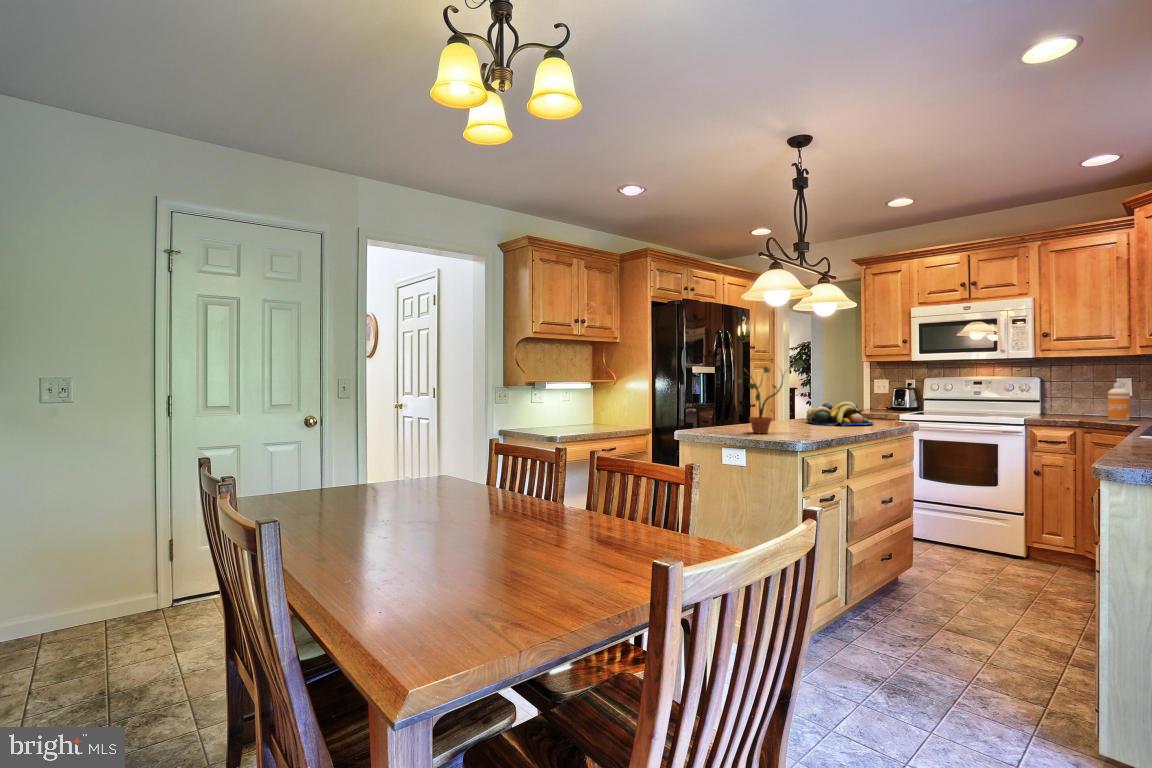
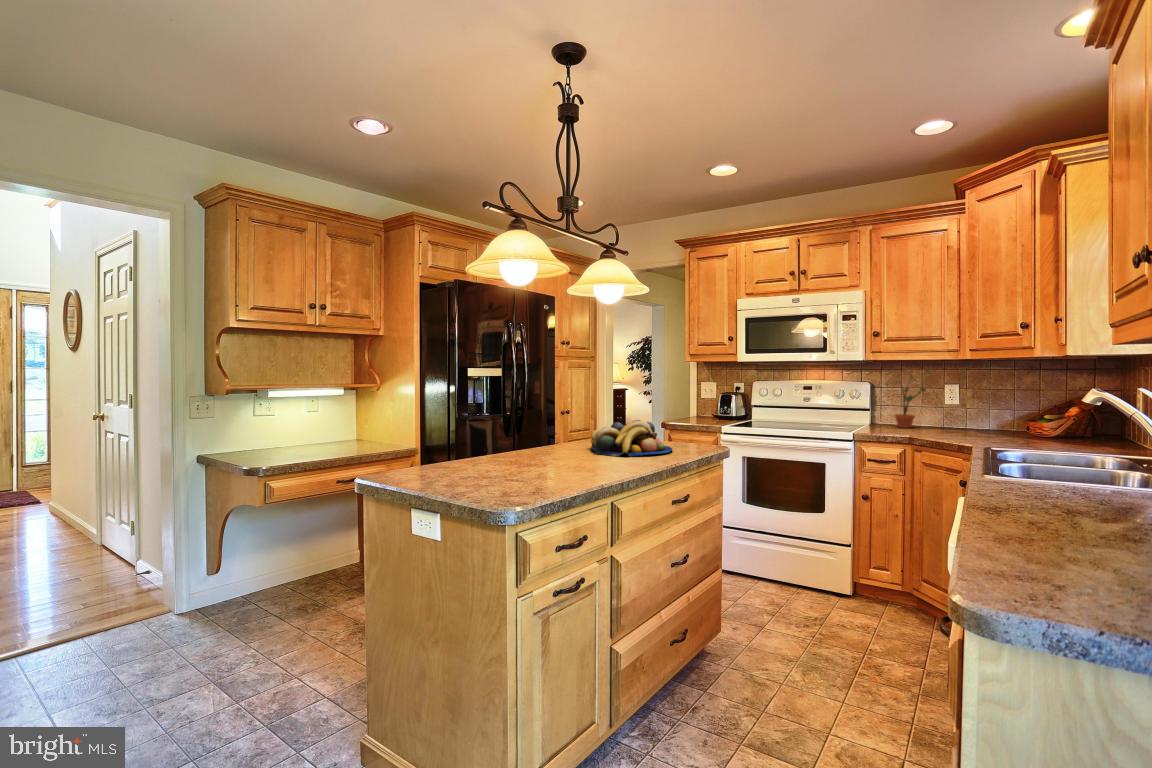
potted plant: present [738,360,804,433] -> present [886,369,933,428]
soap dispenser: present [1108,379,1130,420] -> none [939,387,962,436]

